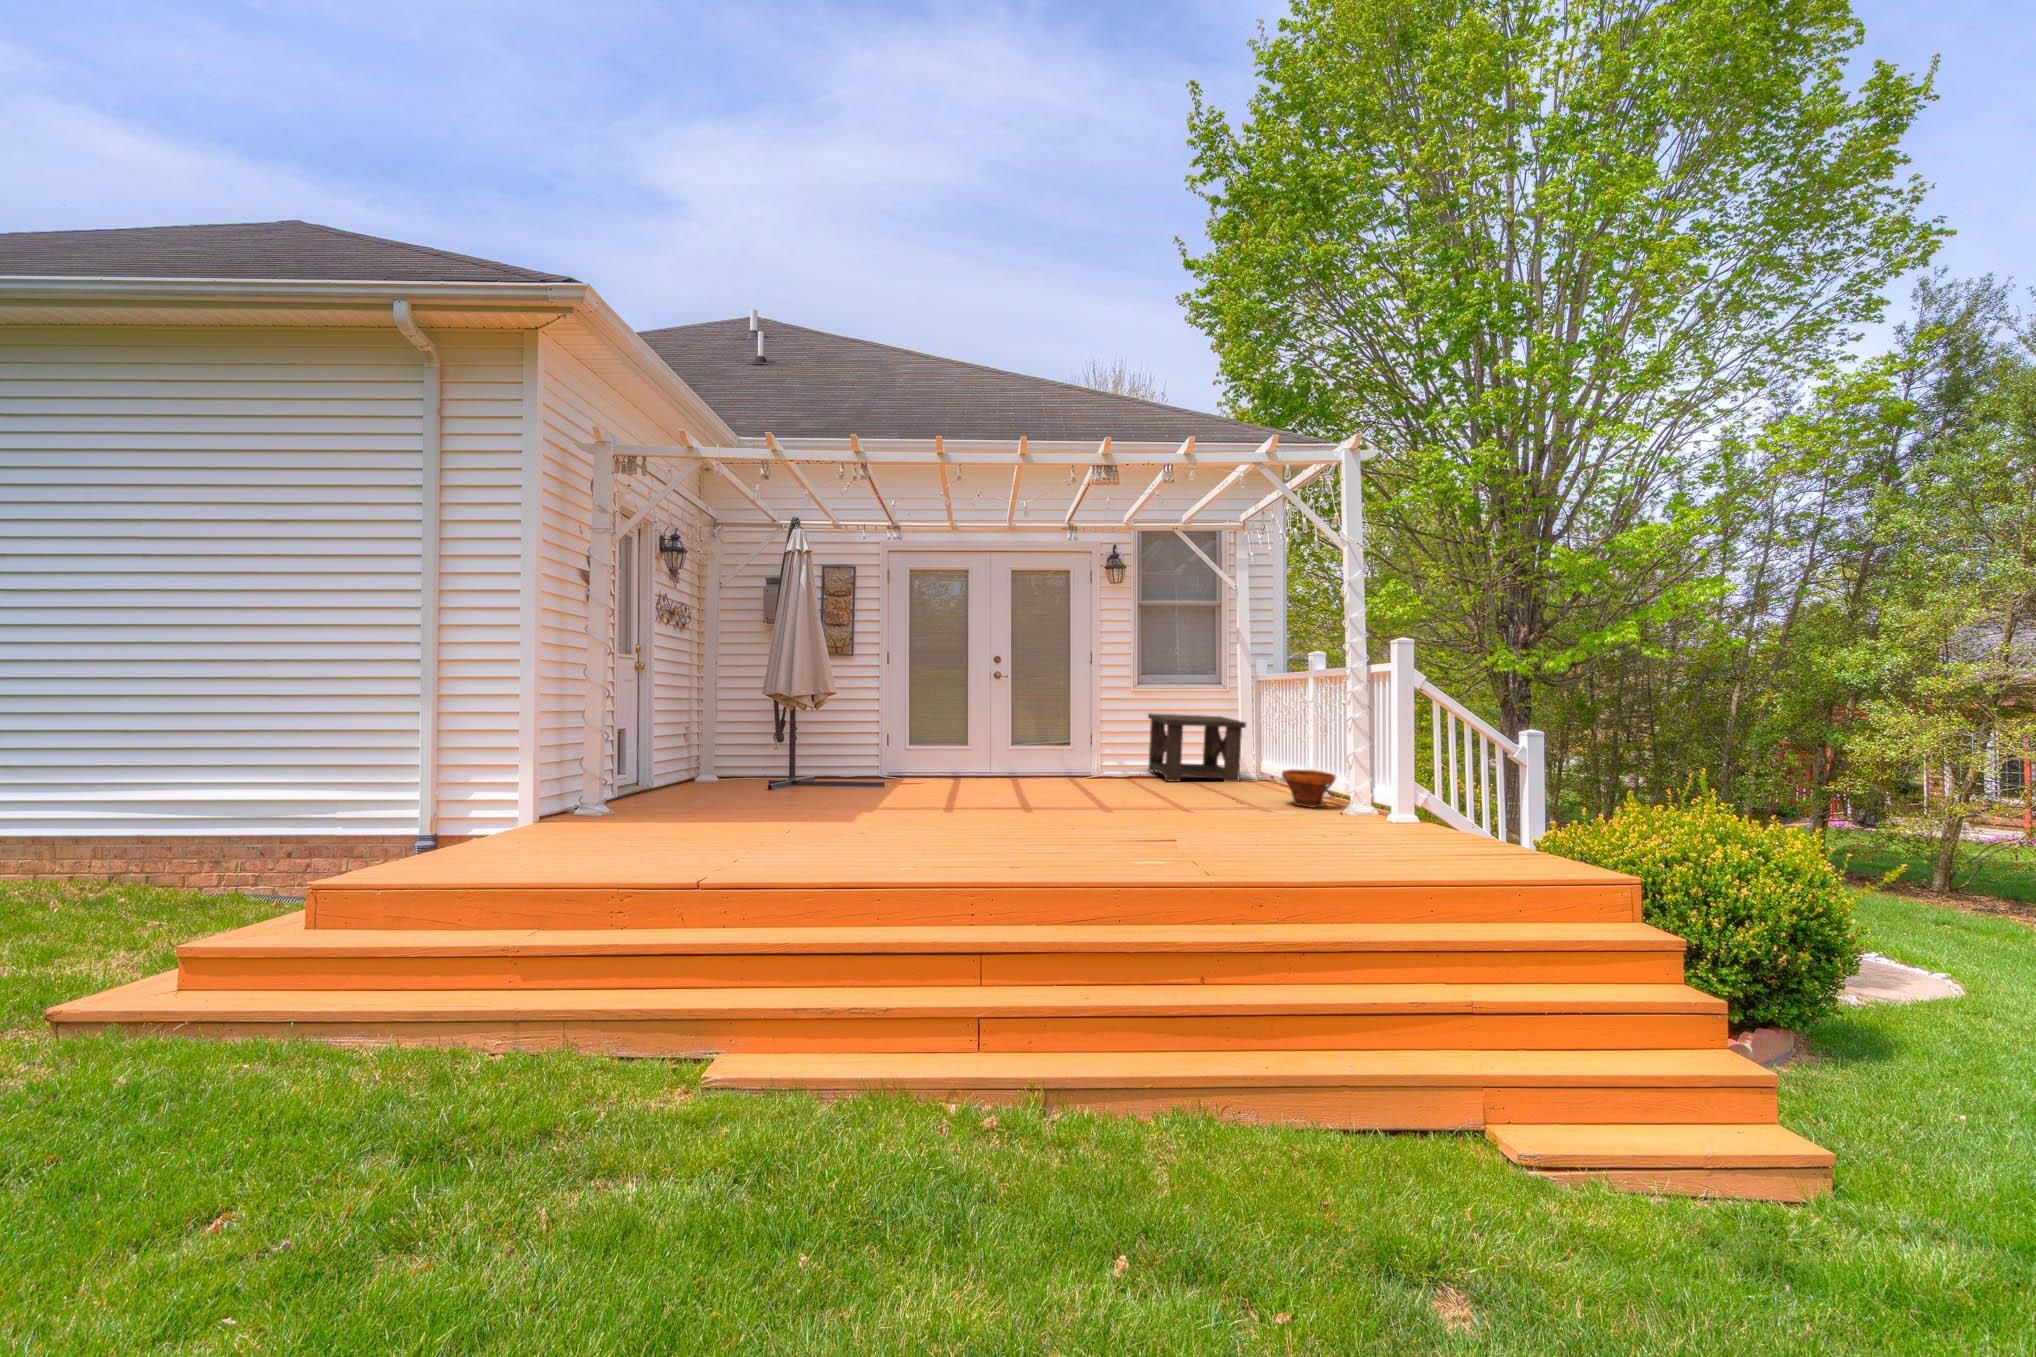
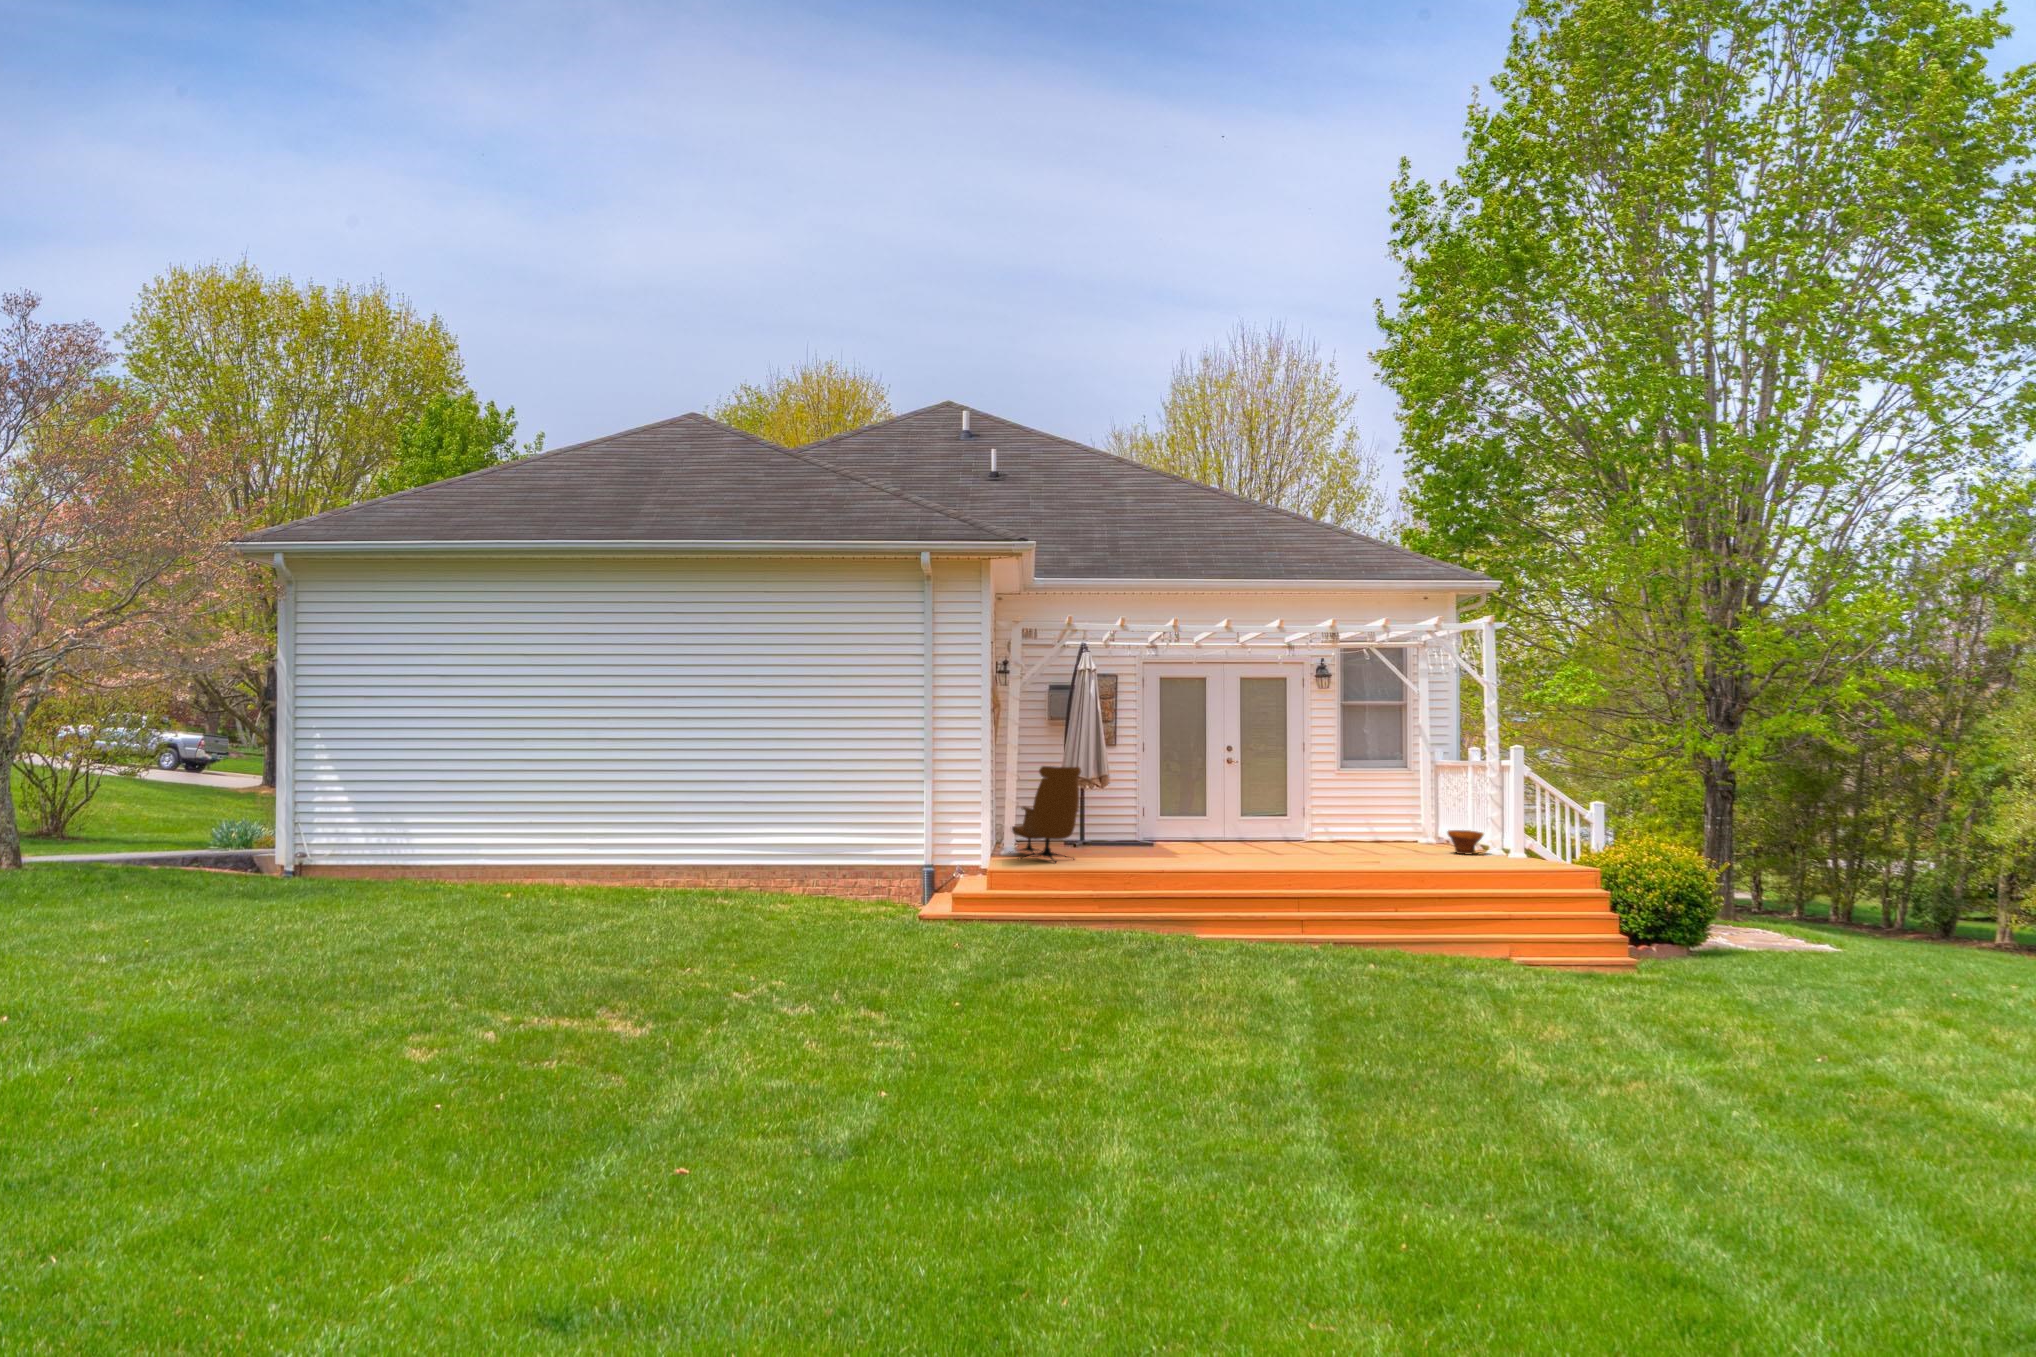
lounge chair: none [568,668,680,840] -> present [1010,766,1081,863]
side table: present [1148,714,1246,782] -> none [1347,791,1425,844]

